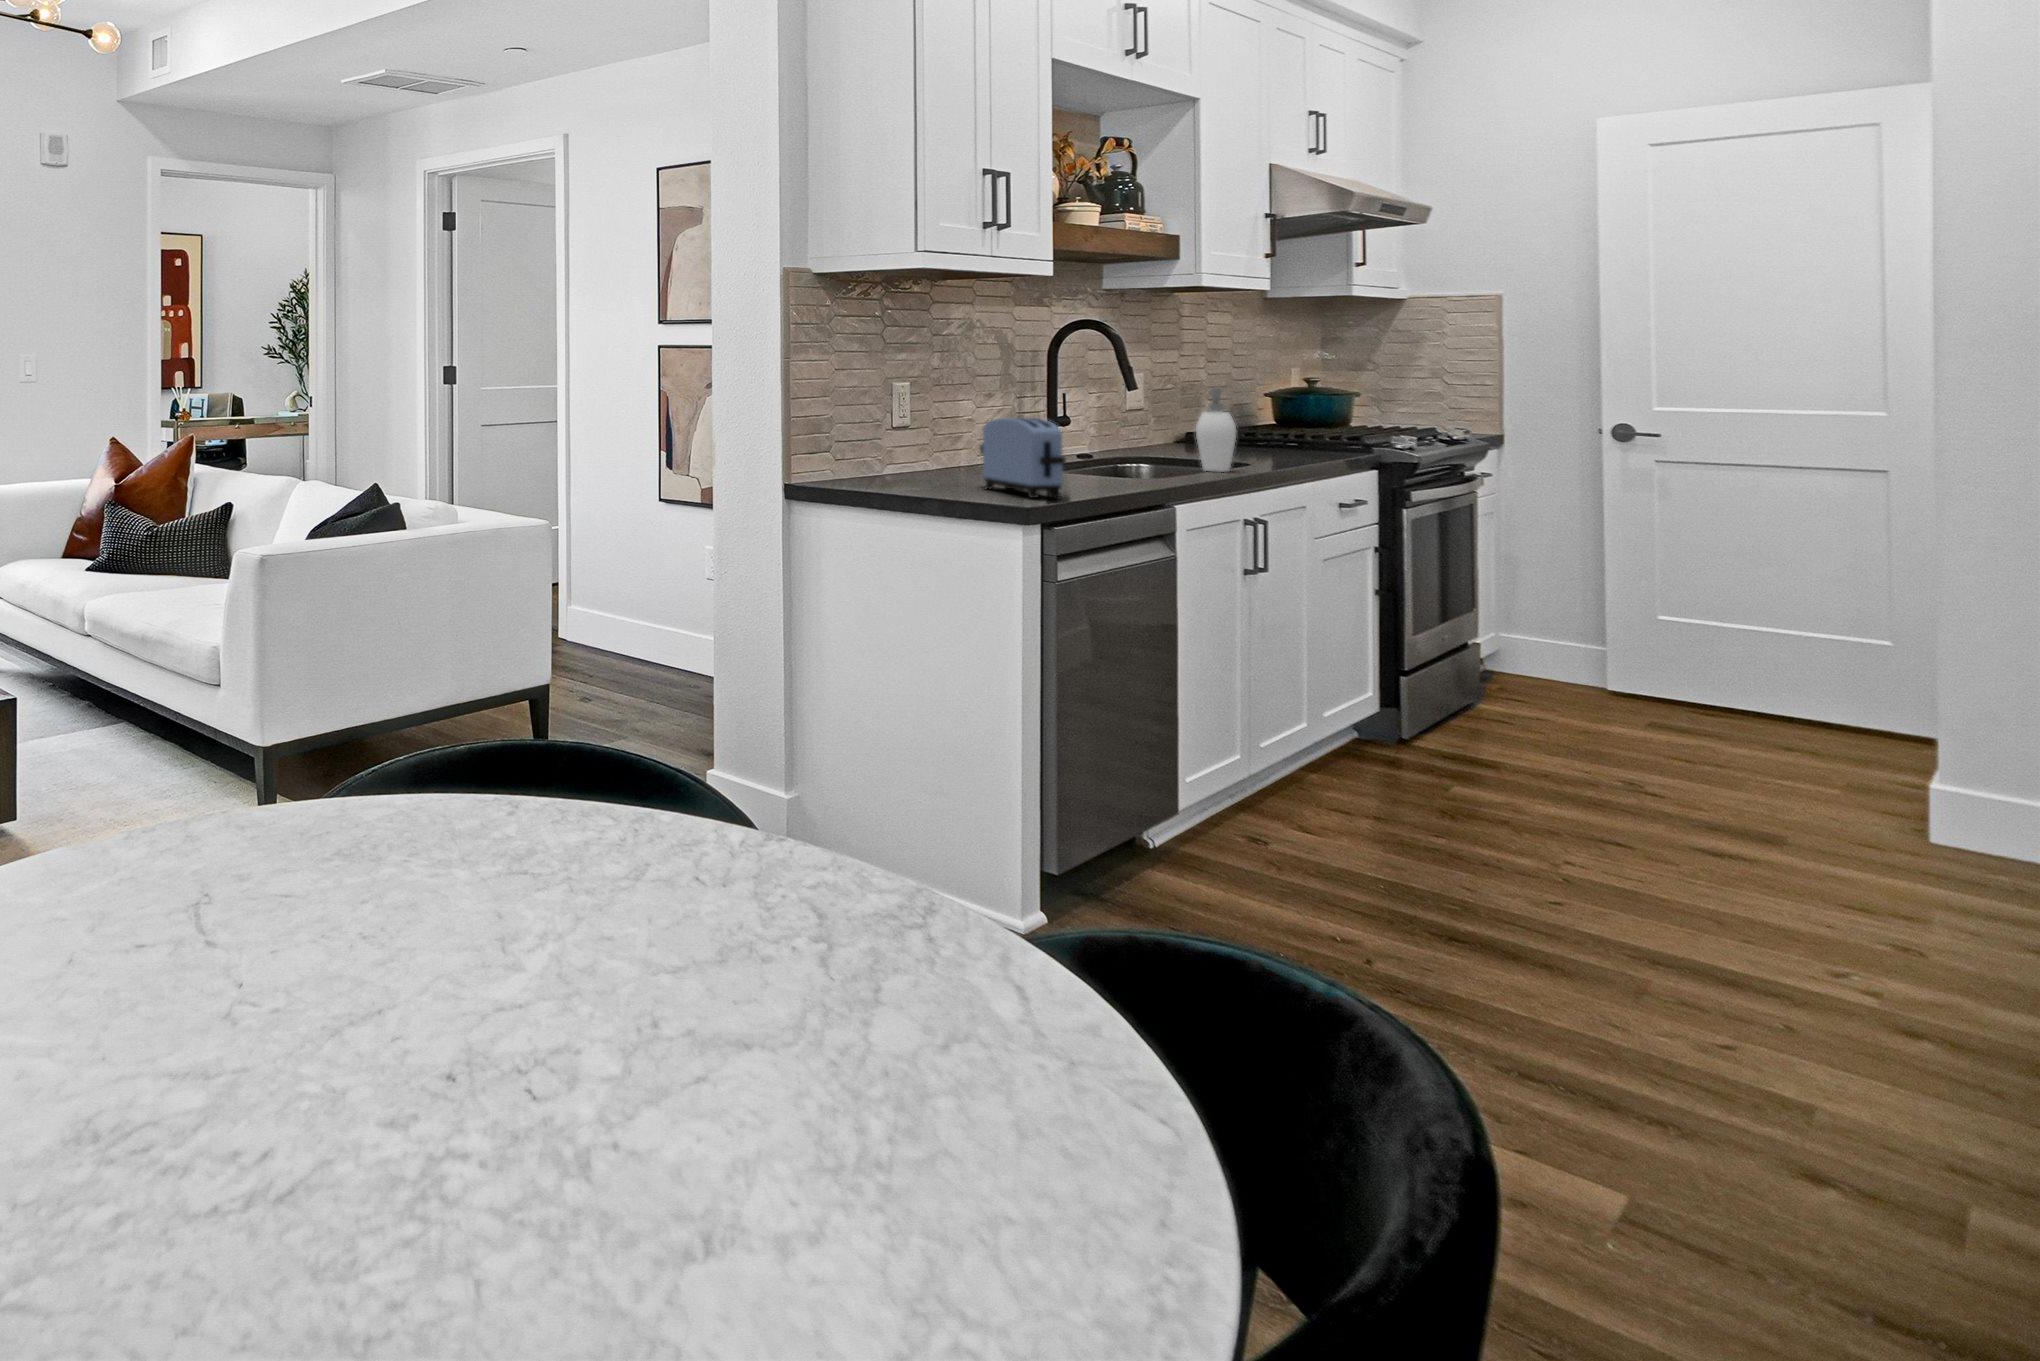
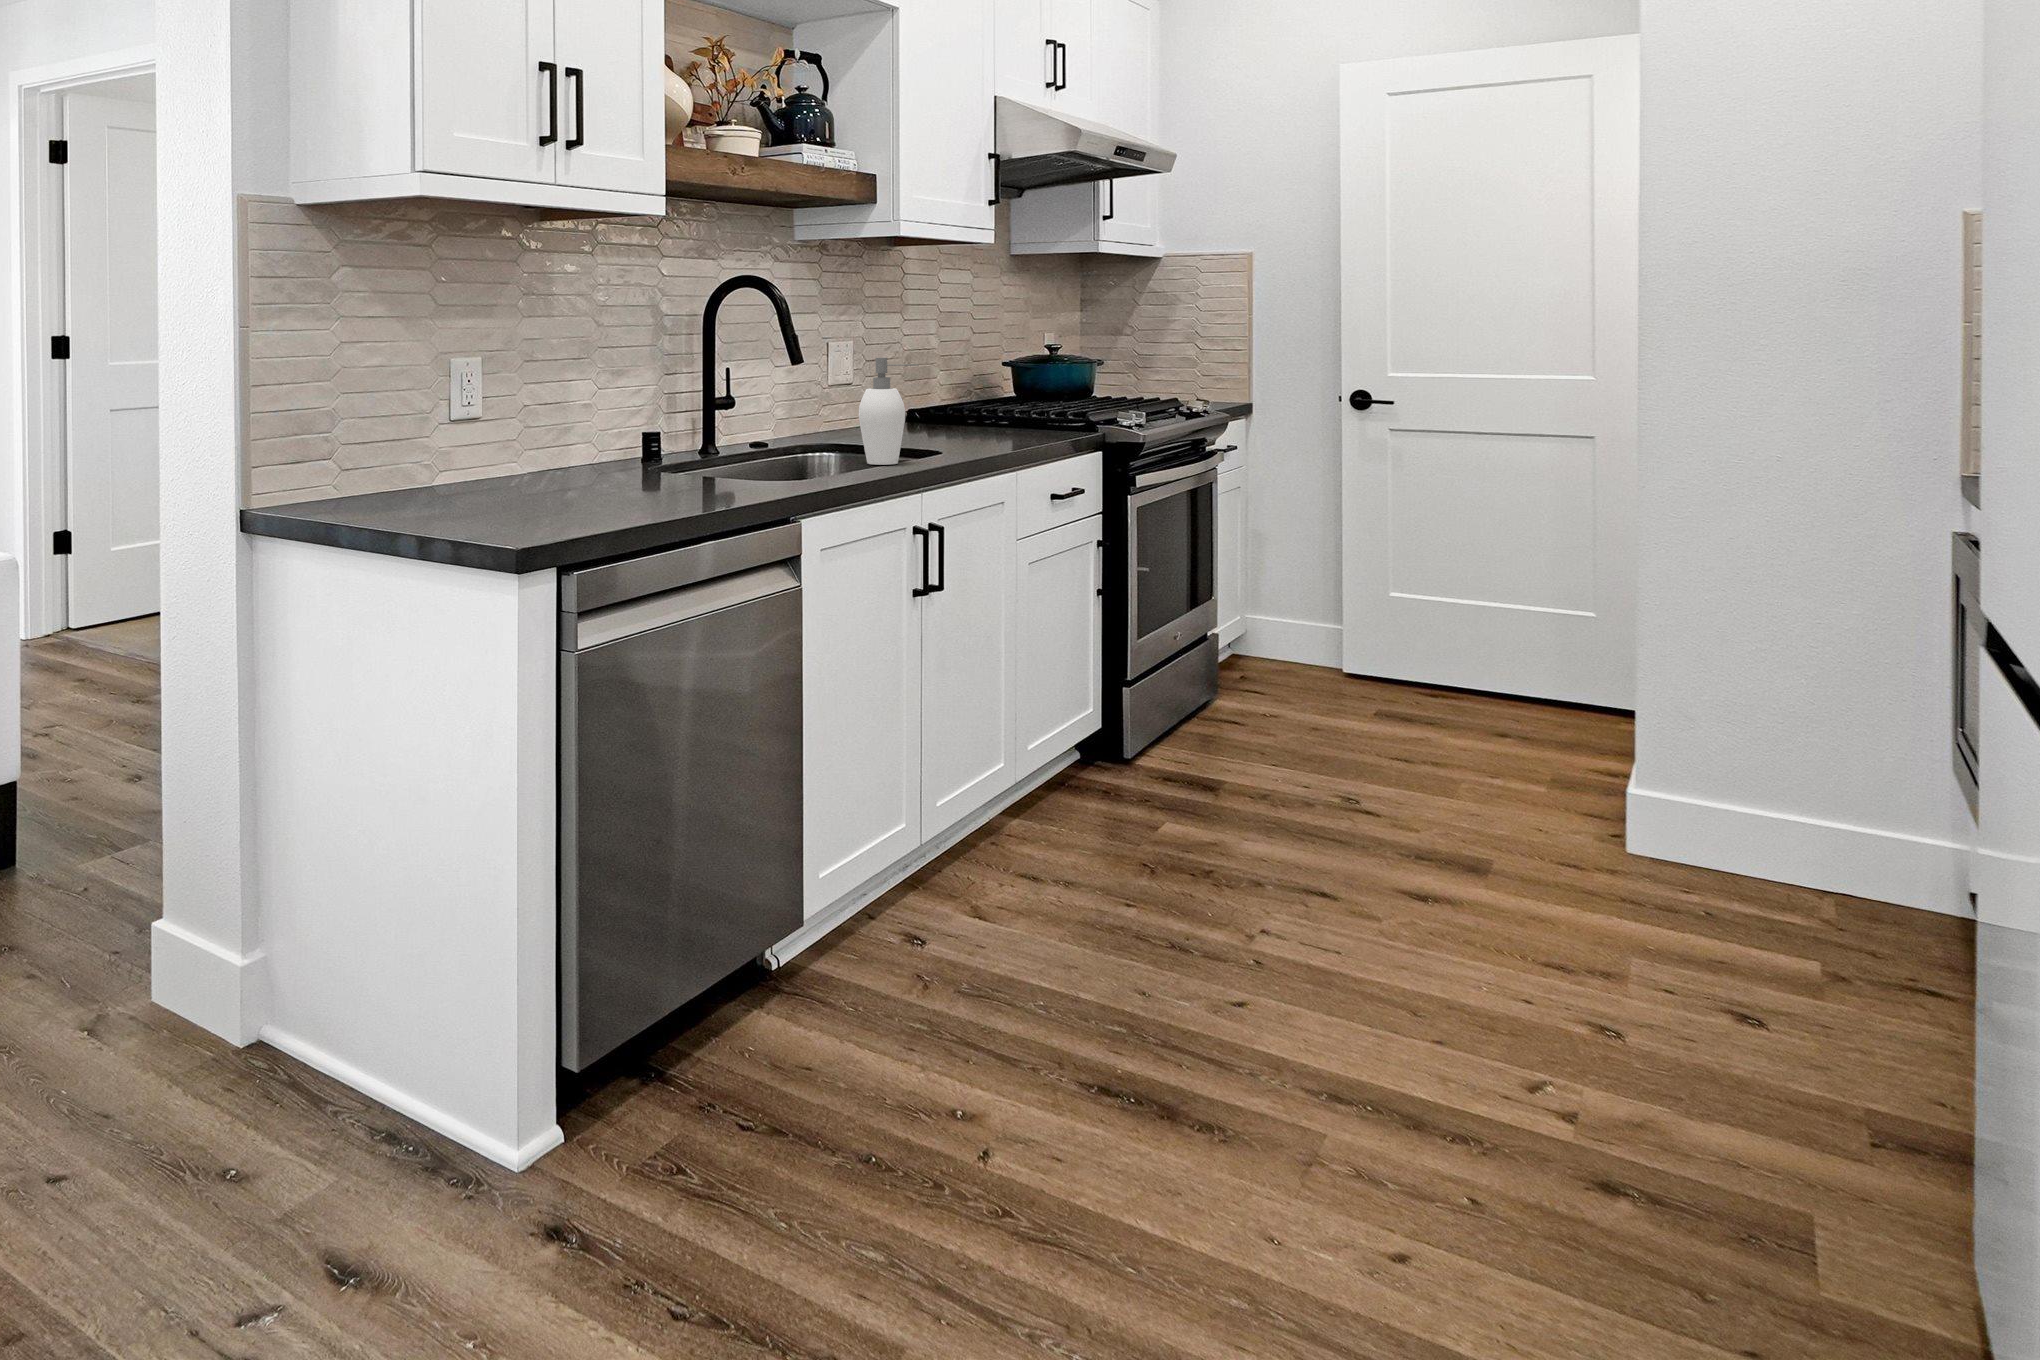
toaster: present [979,418,1066,498] -> none [525,405,605,522]

